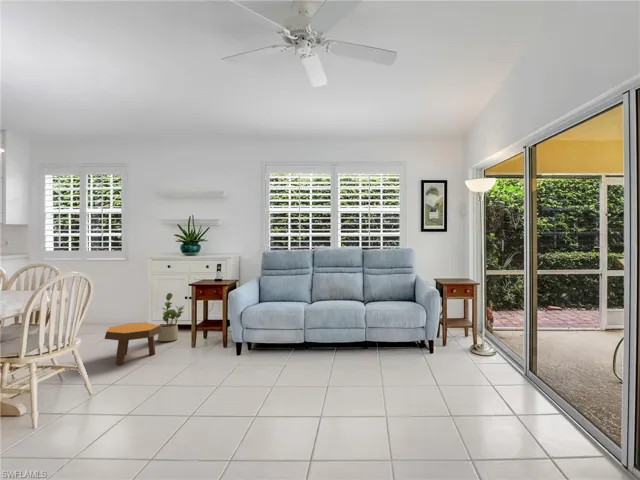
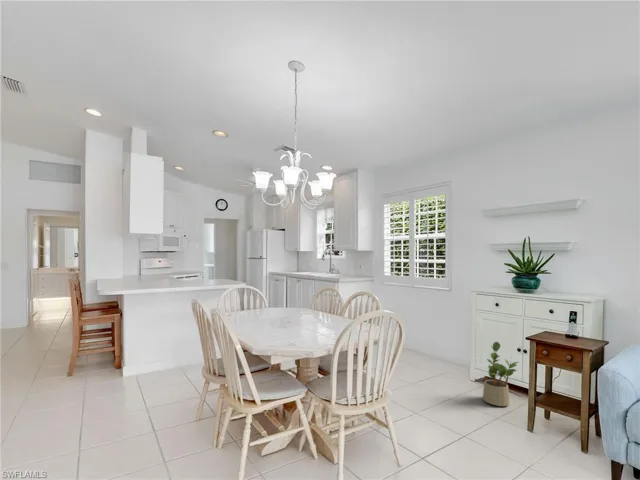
footstool: present [105,323,161,365] -> none [421,371,484,423]

